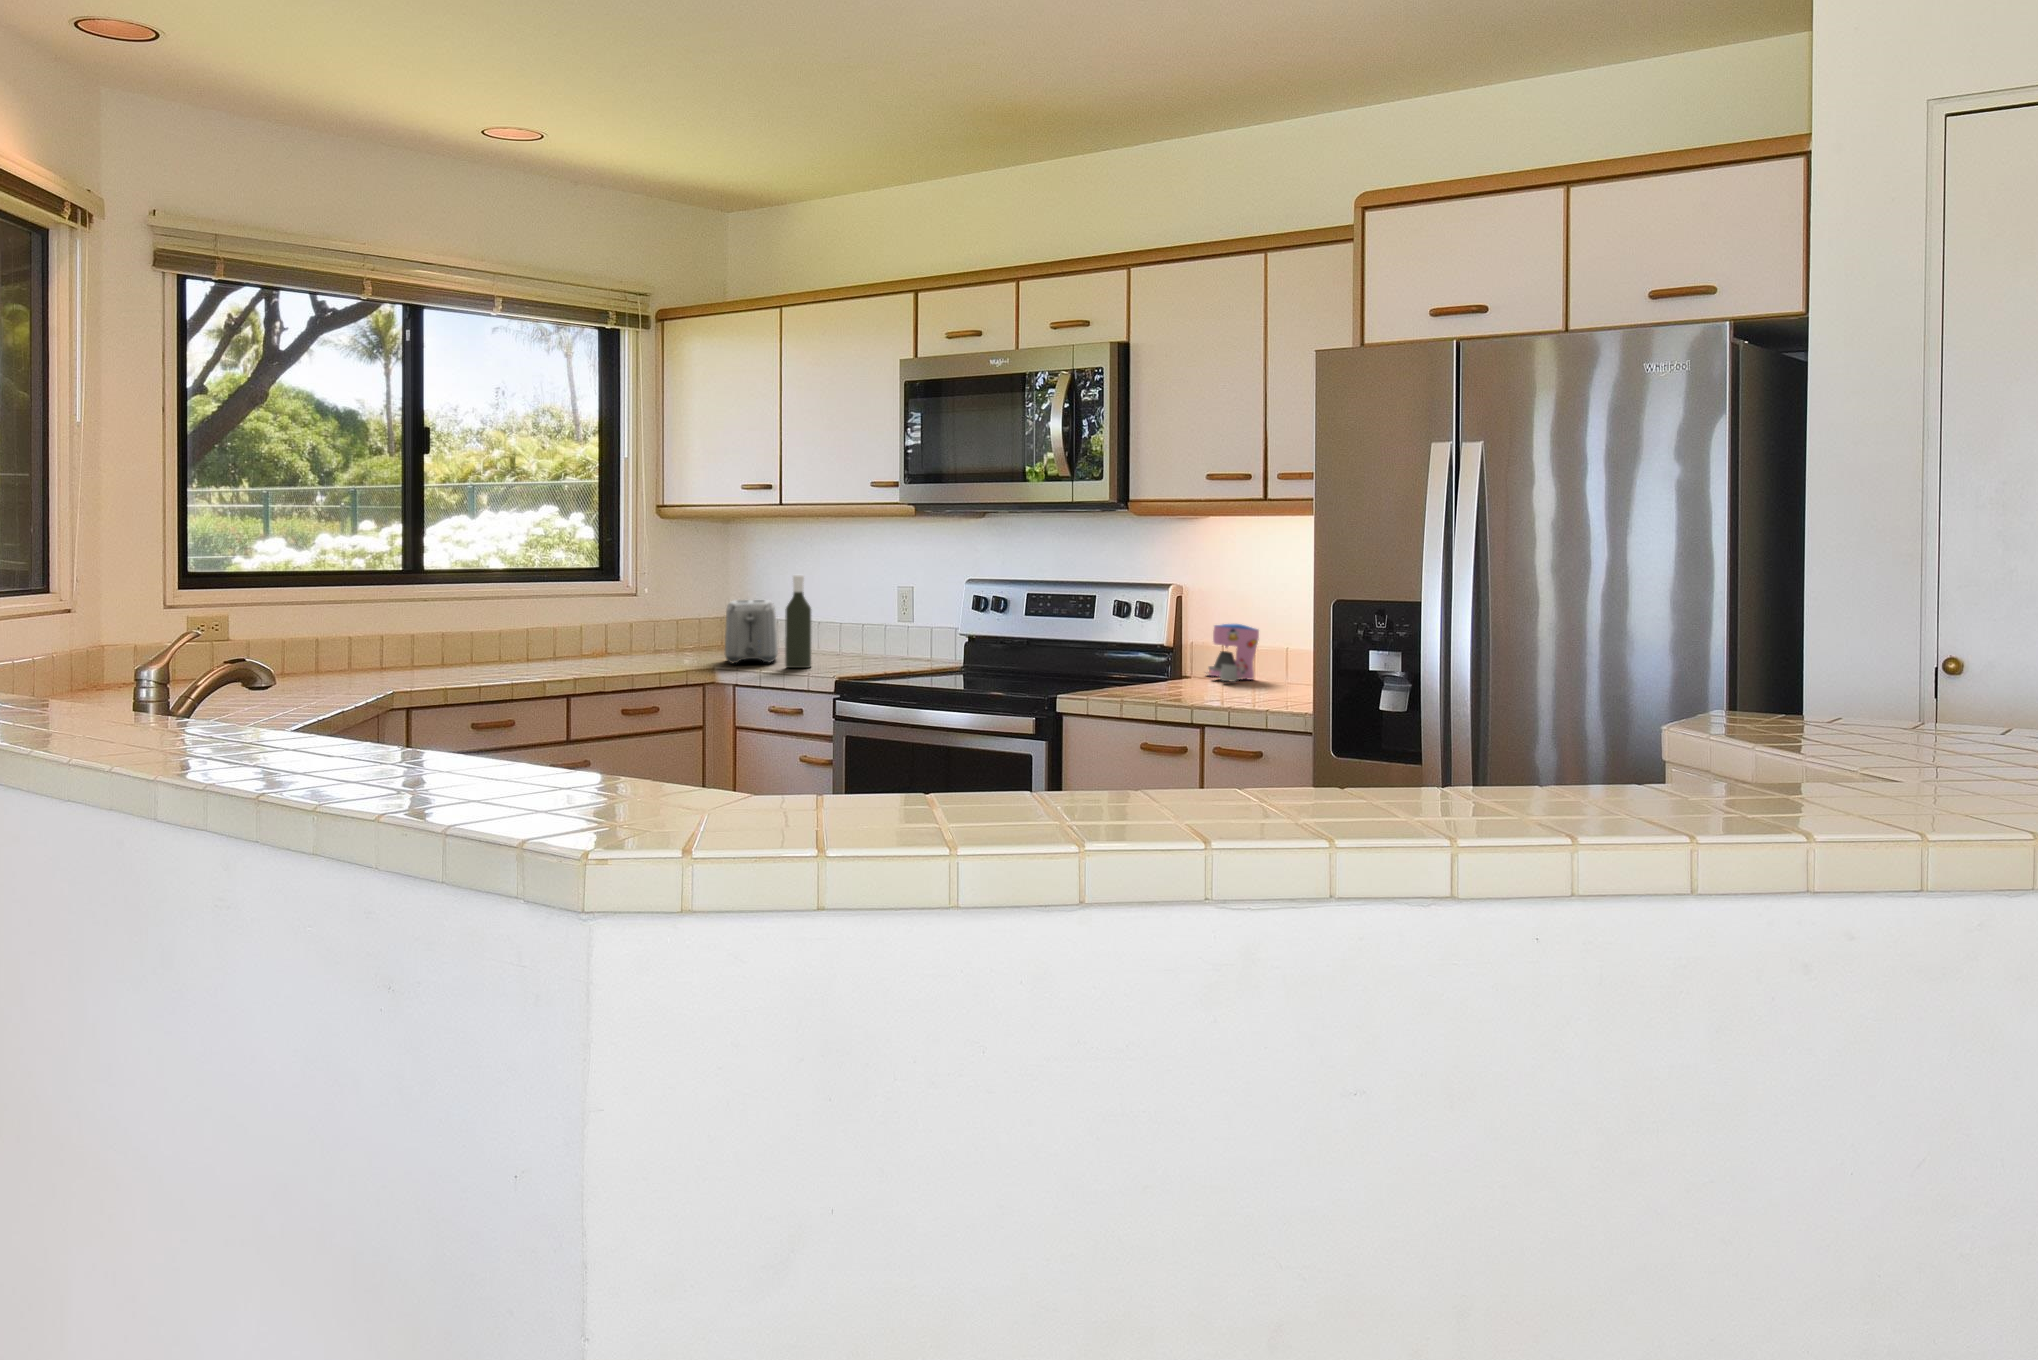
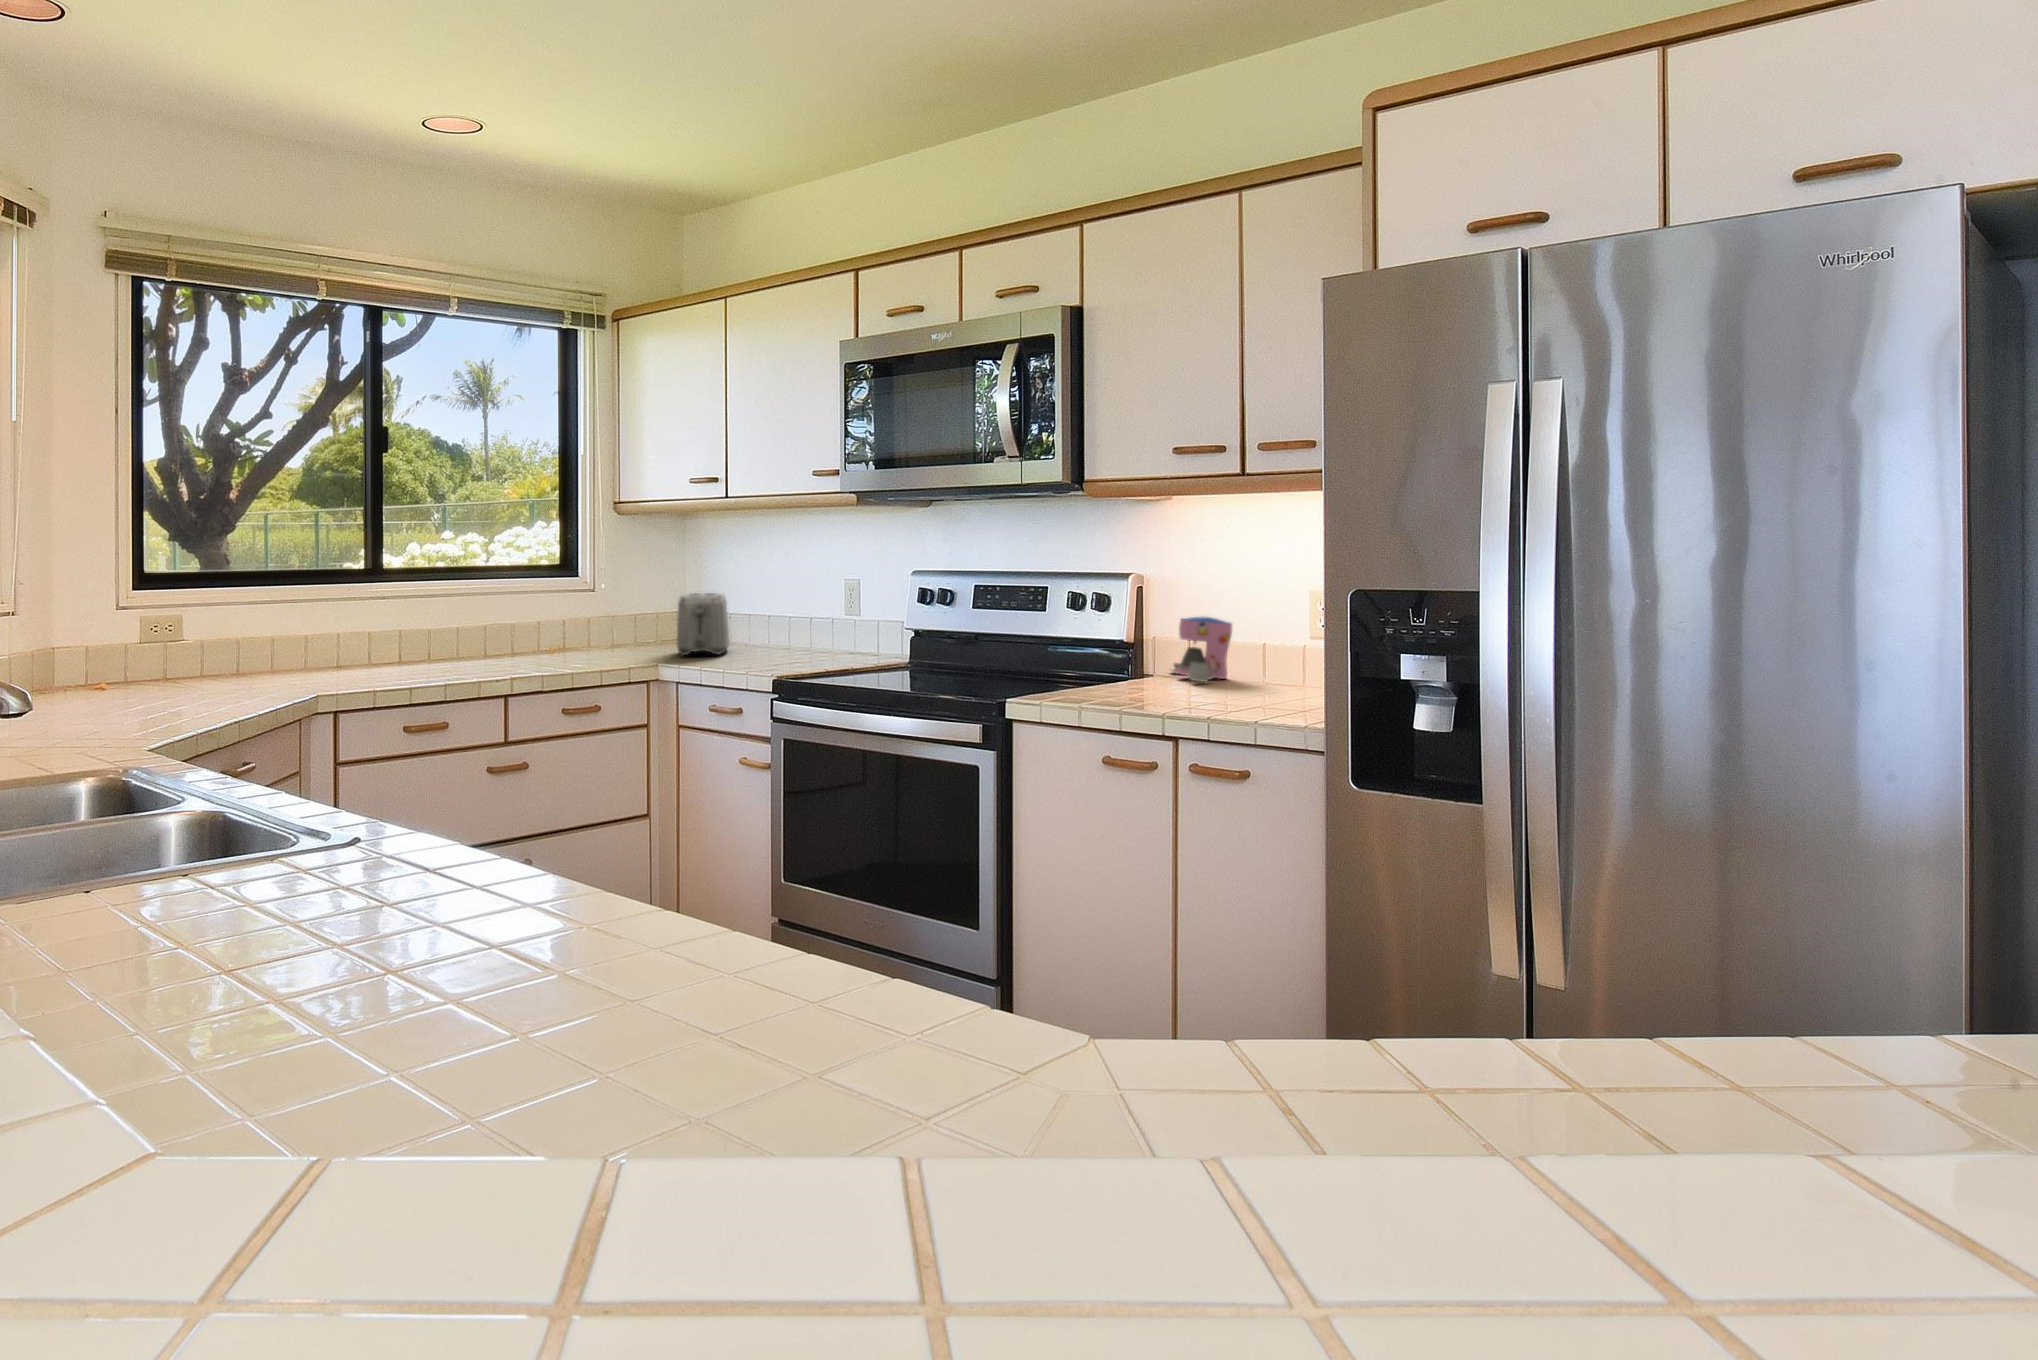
bottle: present [785,575,811,668] -> none [732,568,757,661]

